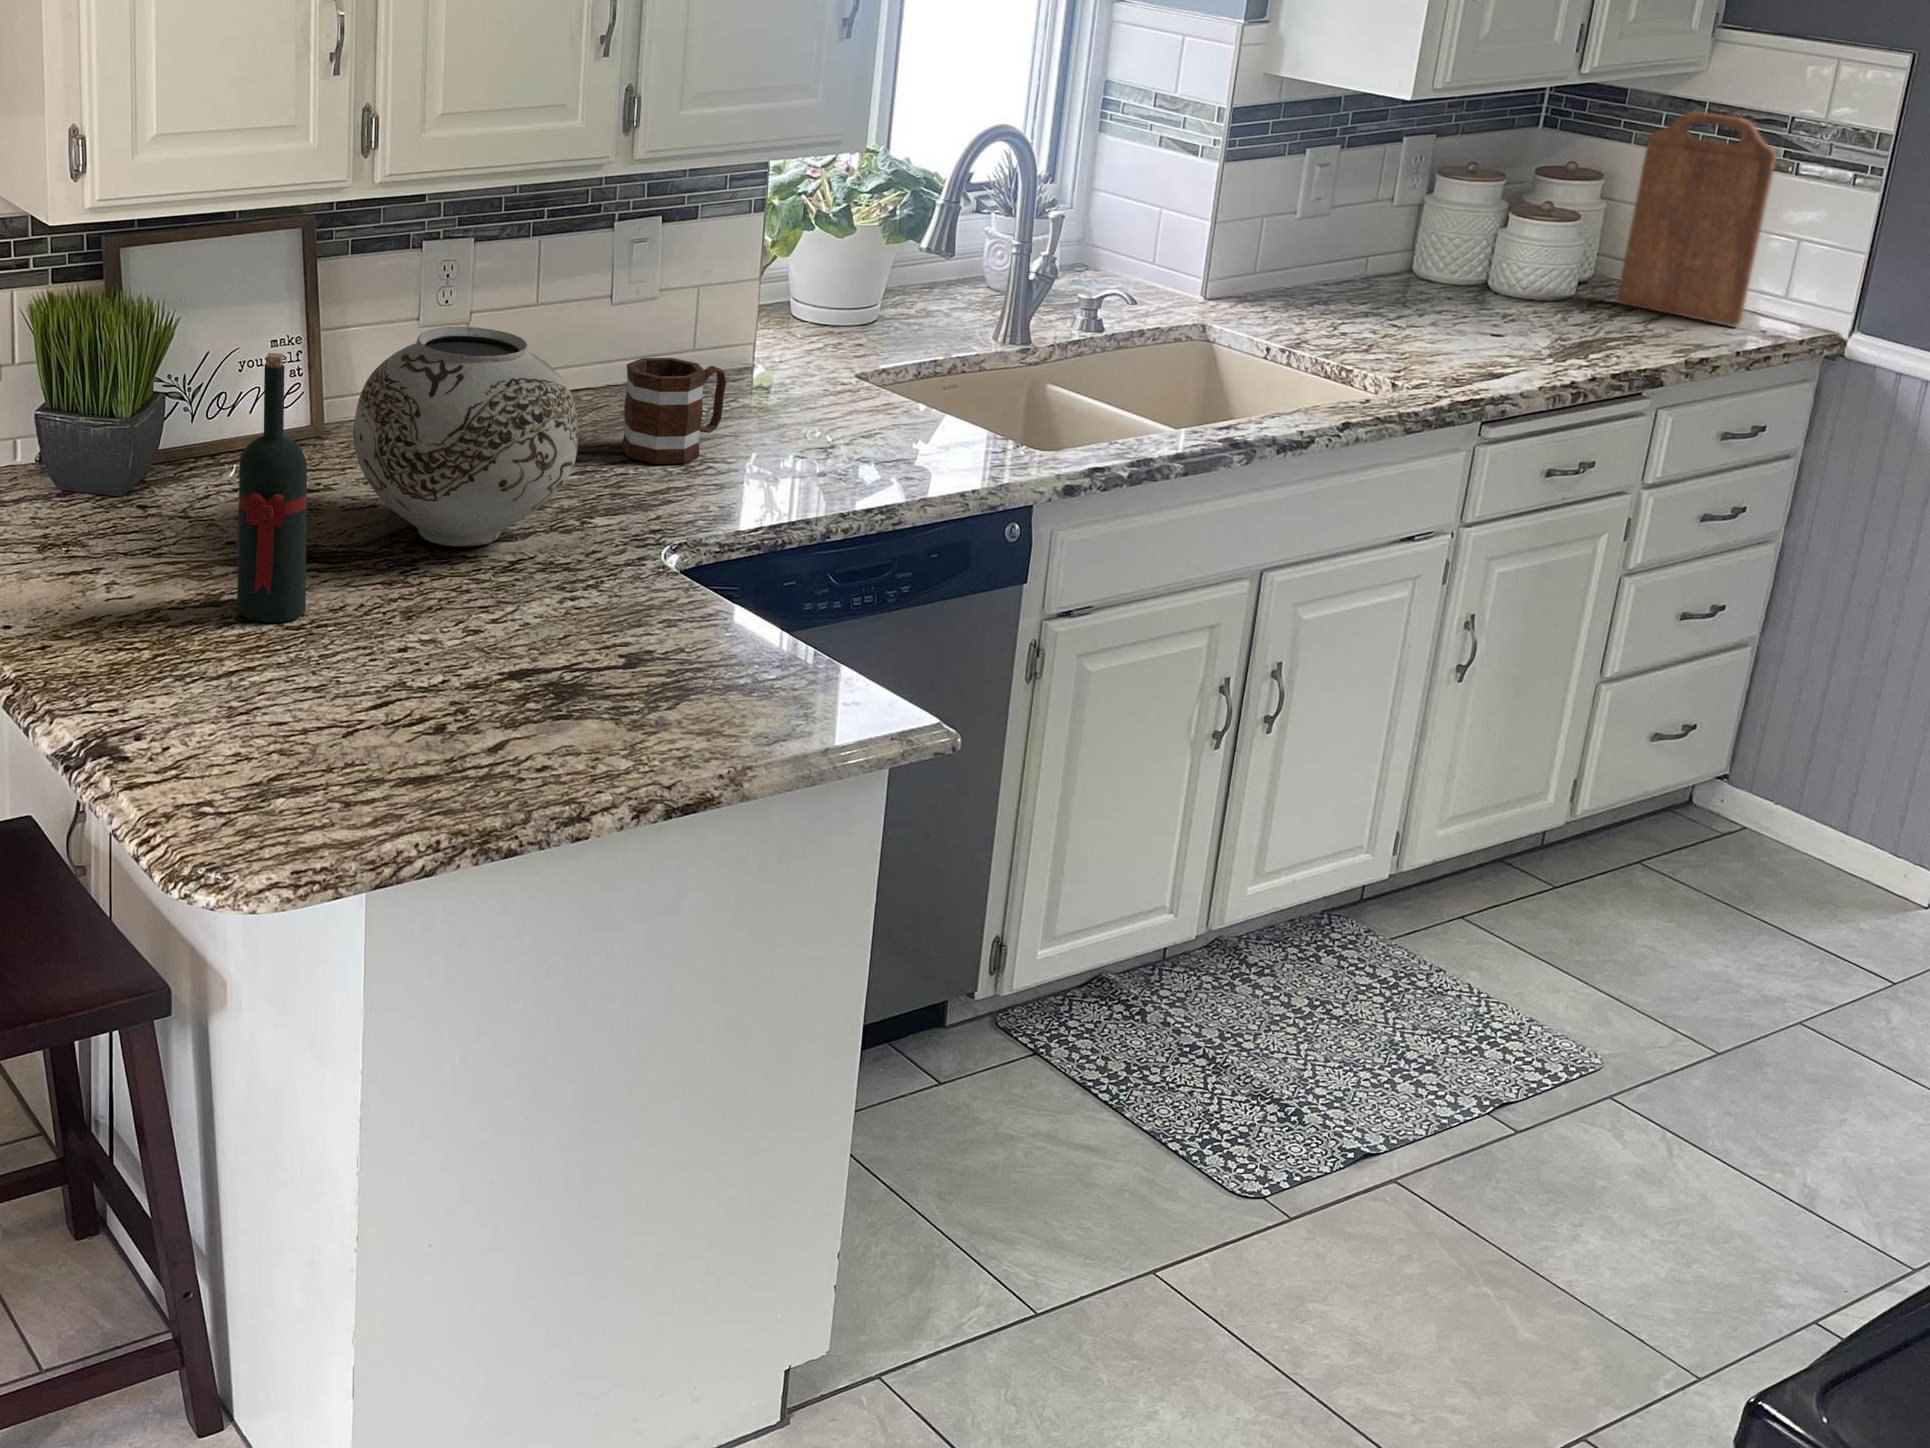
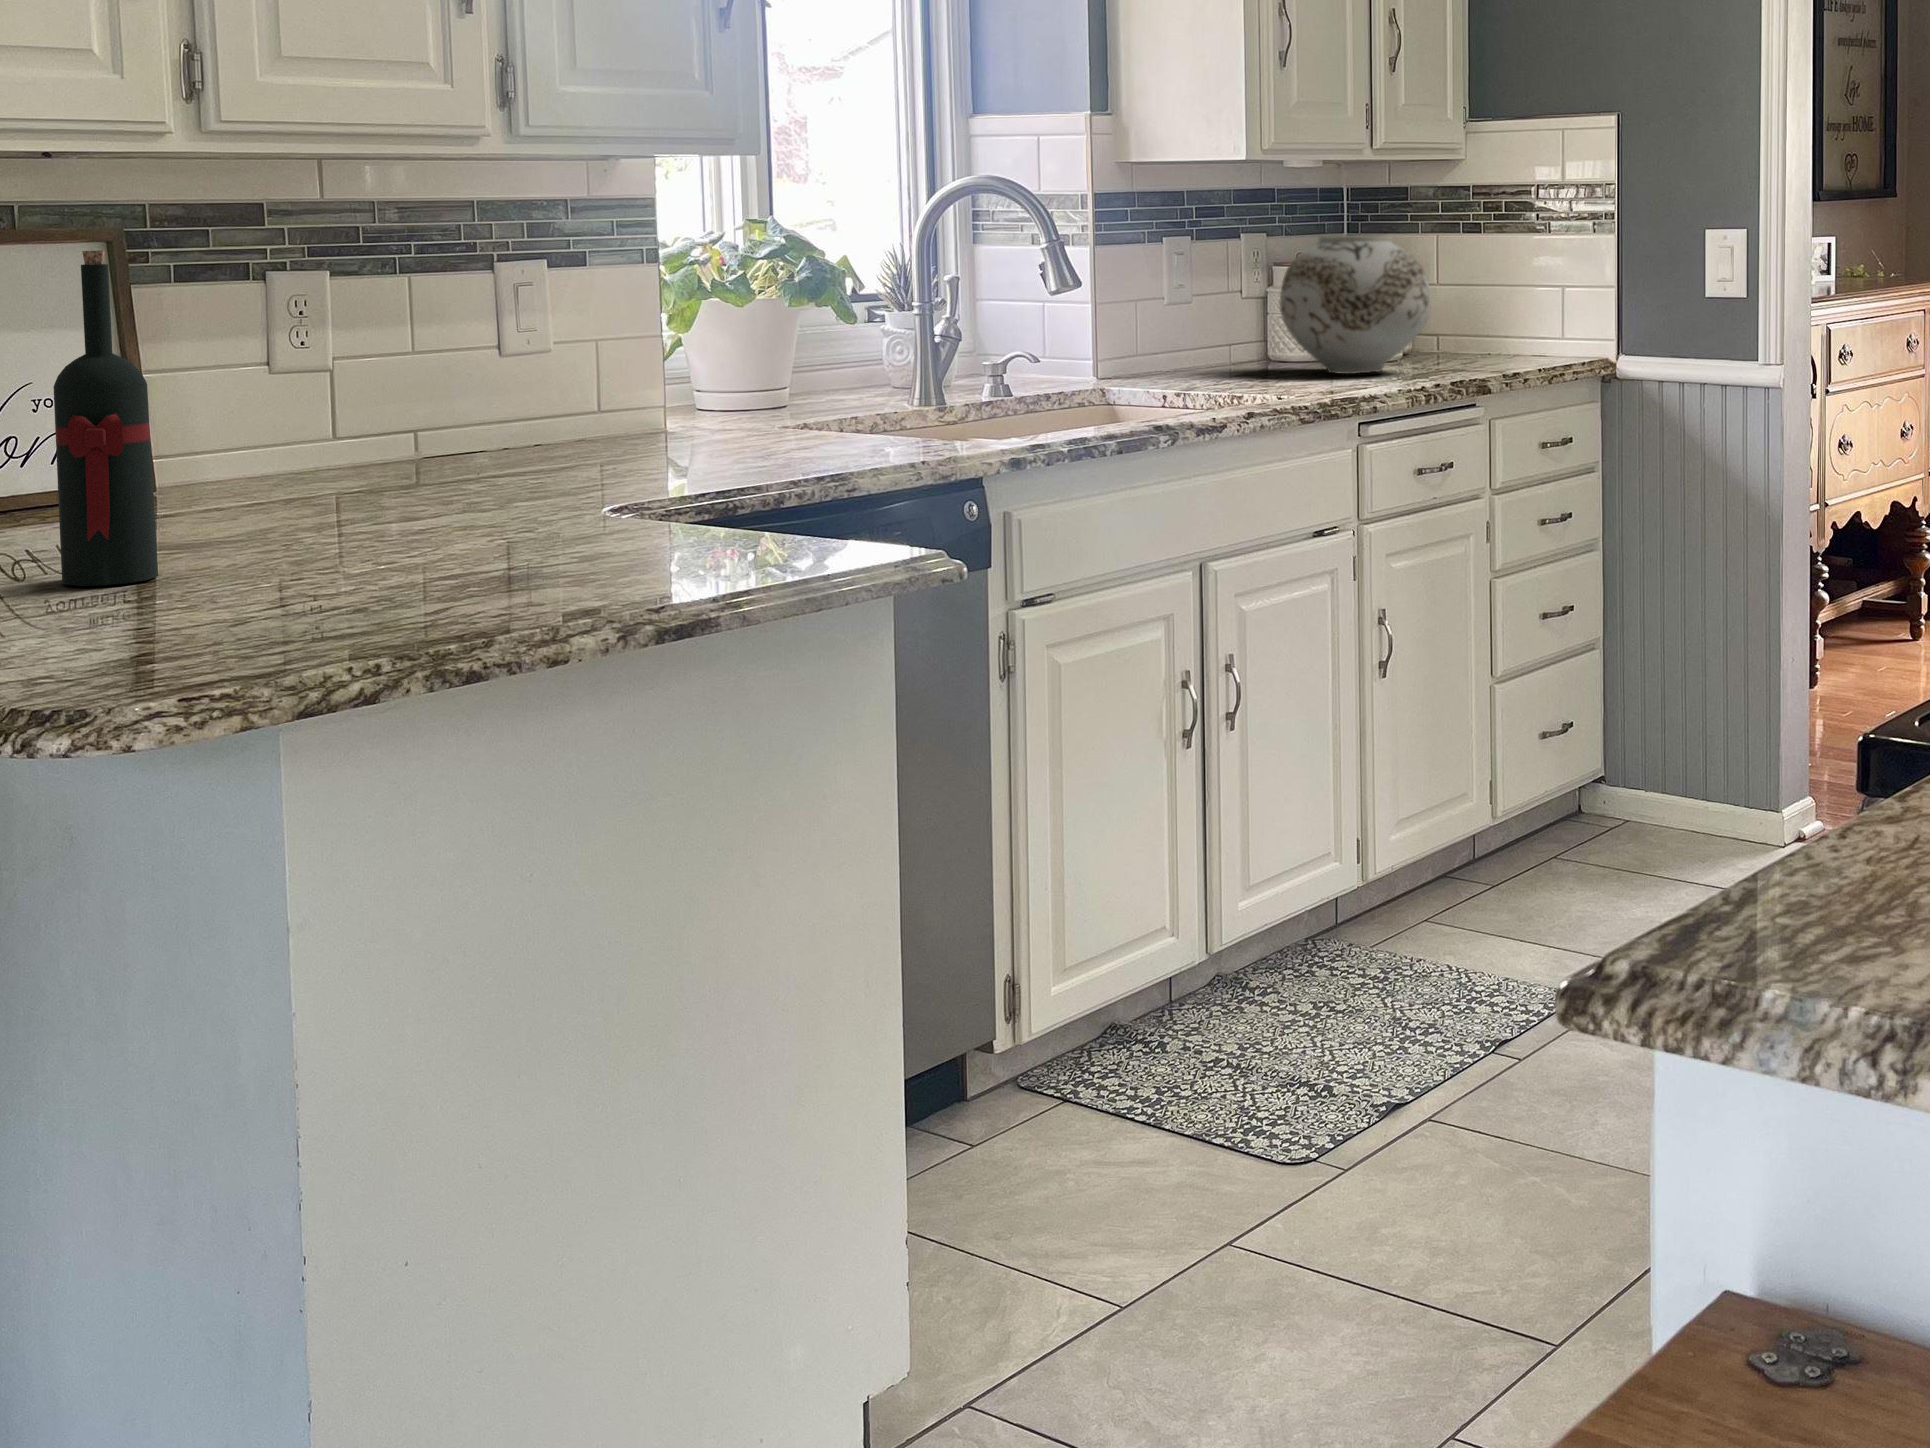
cutting board: present [1617,112,1777,326] -> none [1437,181,1539,362]
vase: present [353,327,578,547] -> present [1279,236,1430,374]
mug: present [621,358,726,464] -> none [525,371,639,475]

